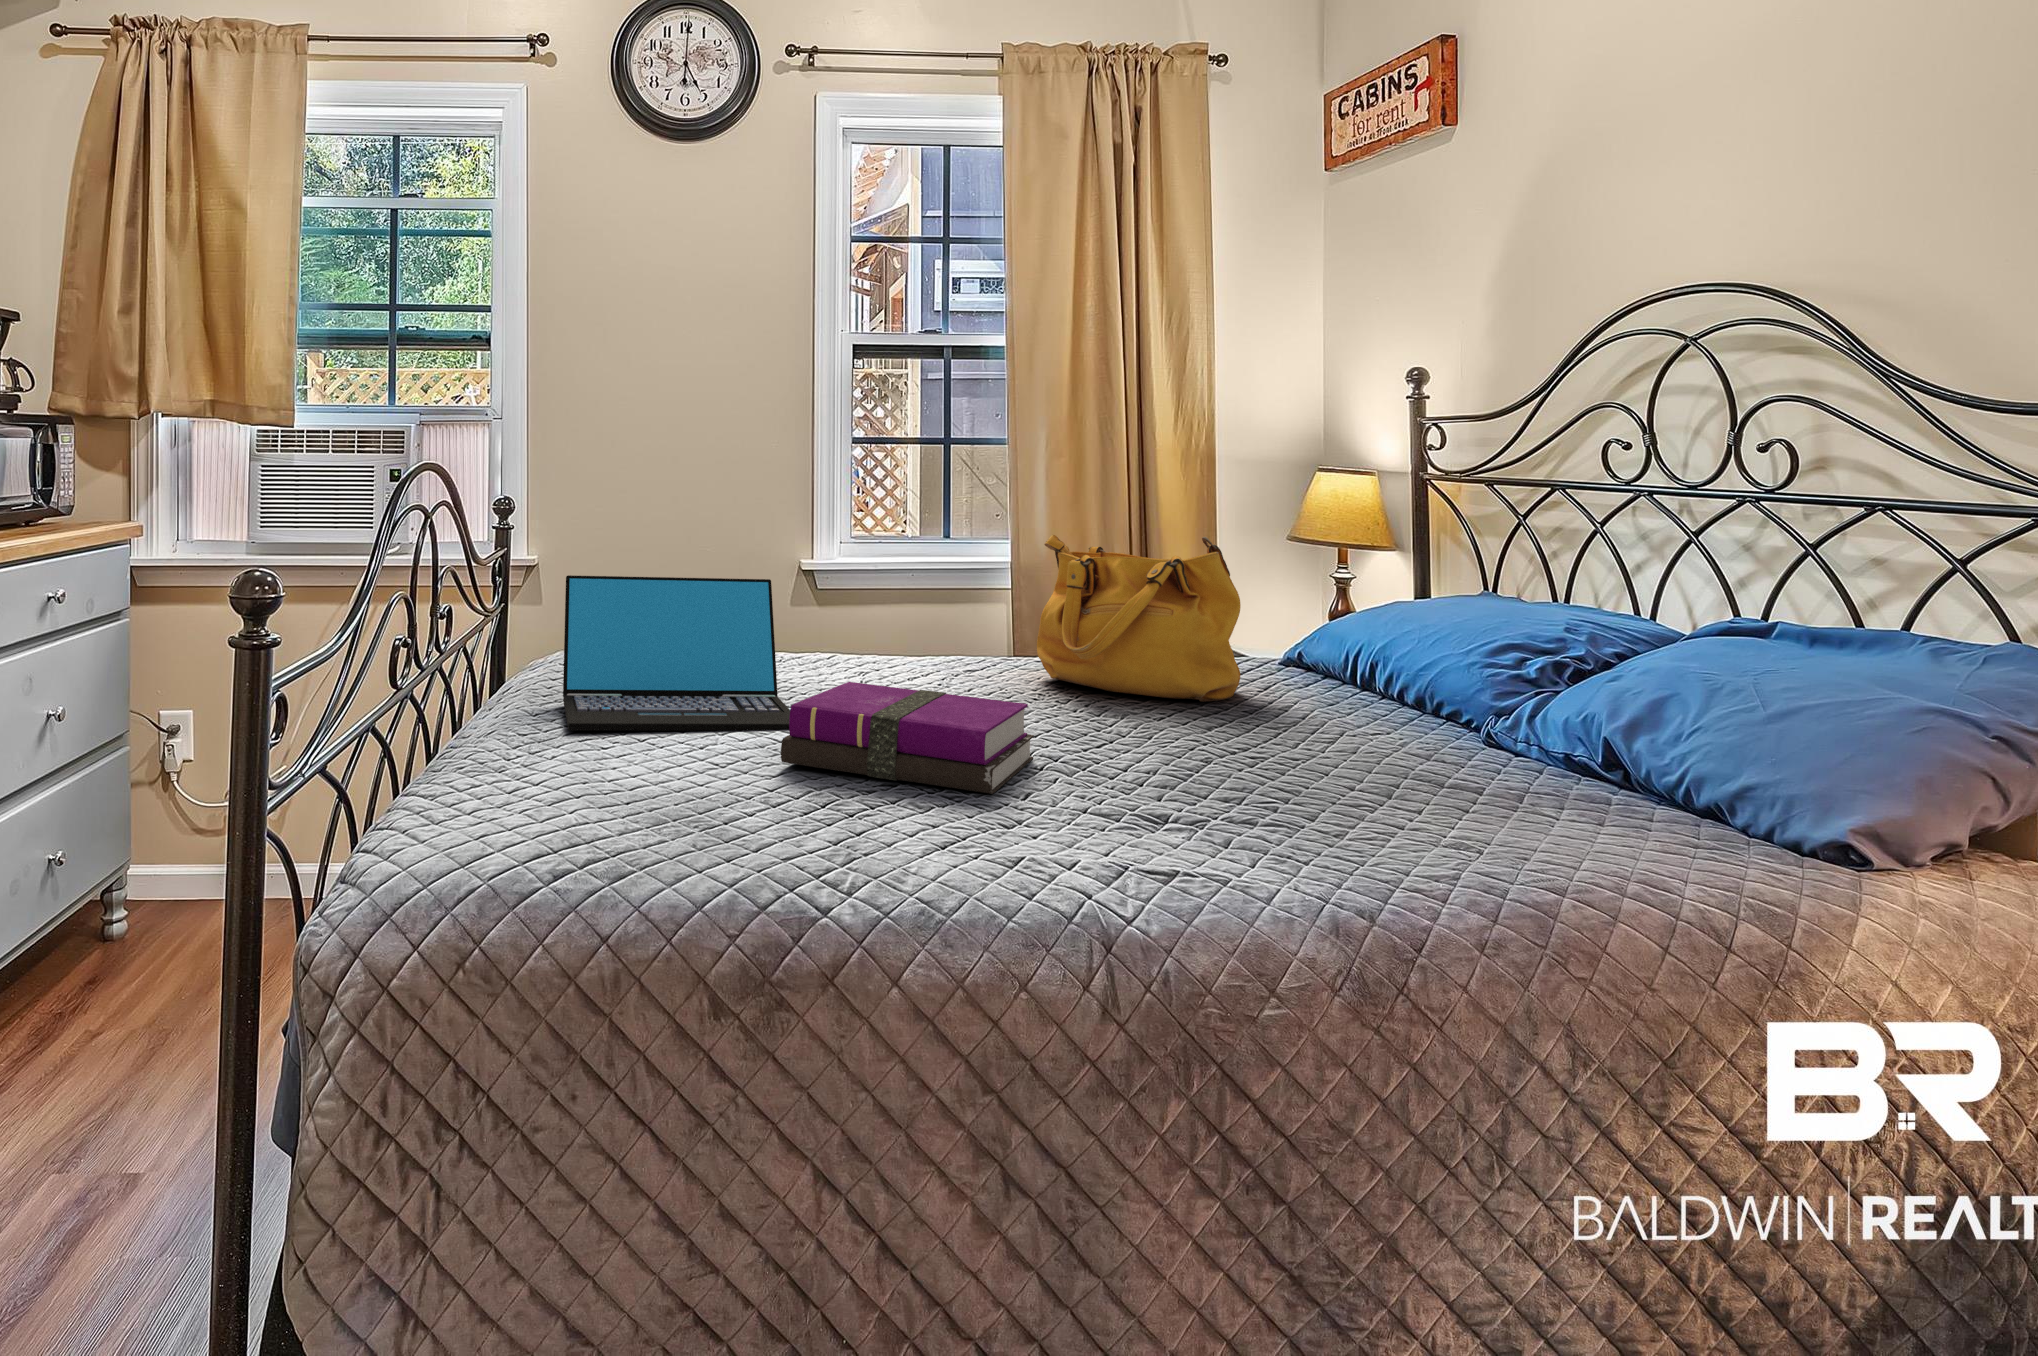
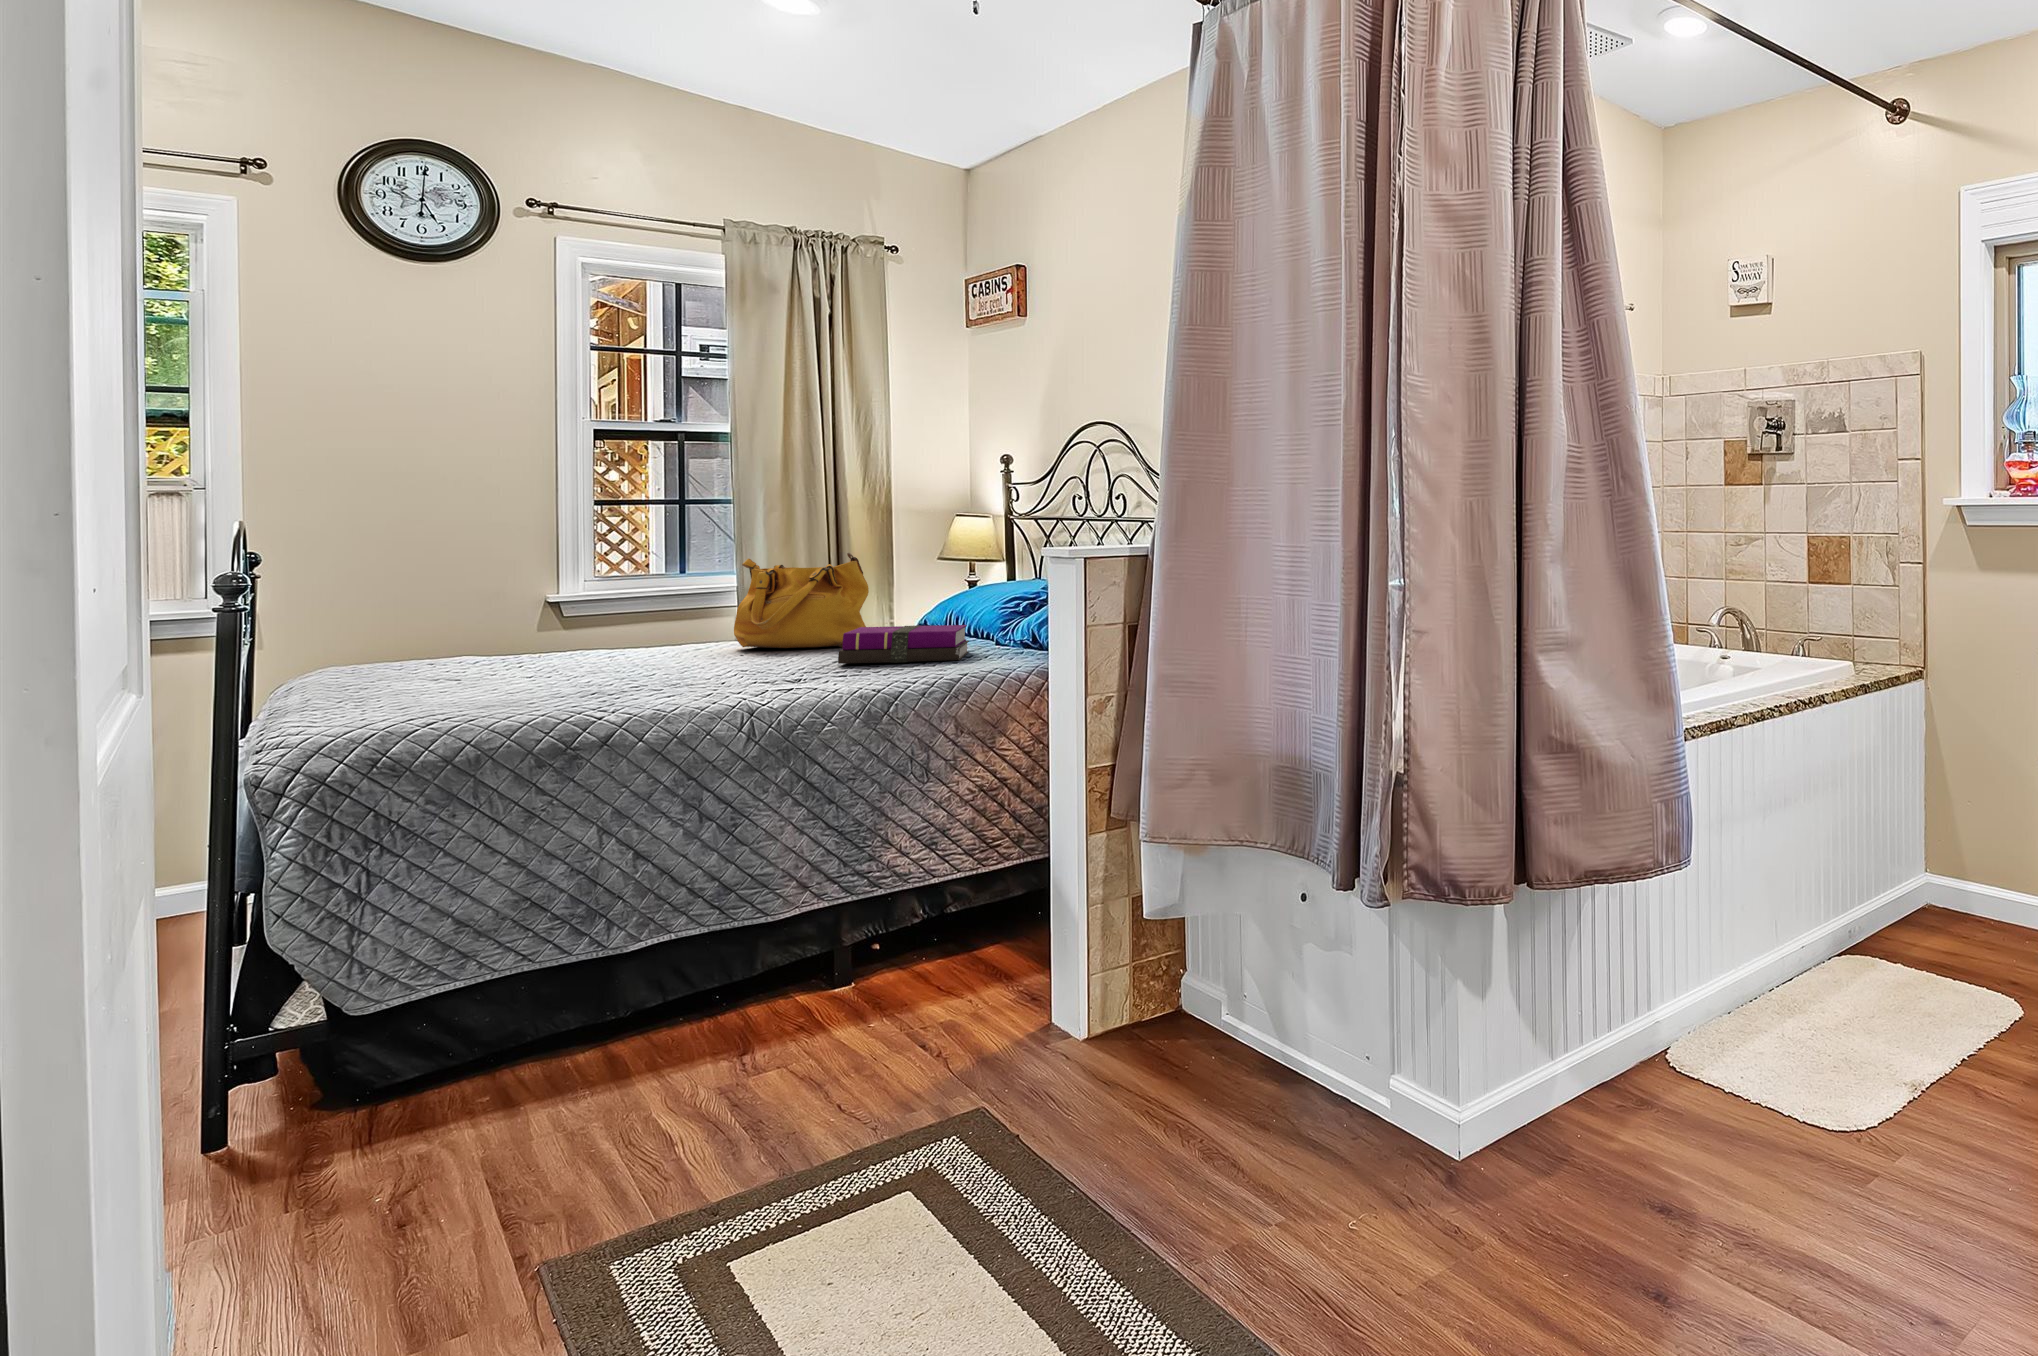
laptop: present [563,575,790,731] -> none [349,597,564,696]
notebook: present [781,682,1034,794] -> present [838,625,969,664]

